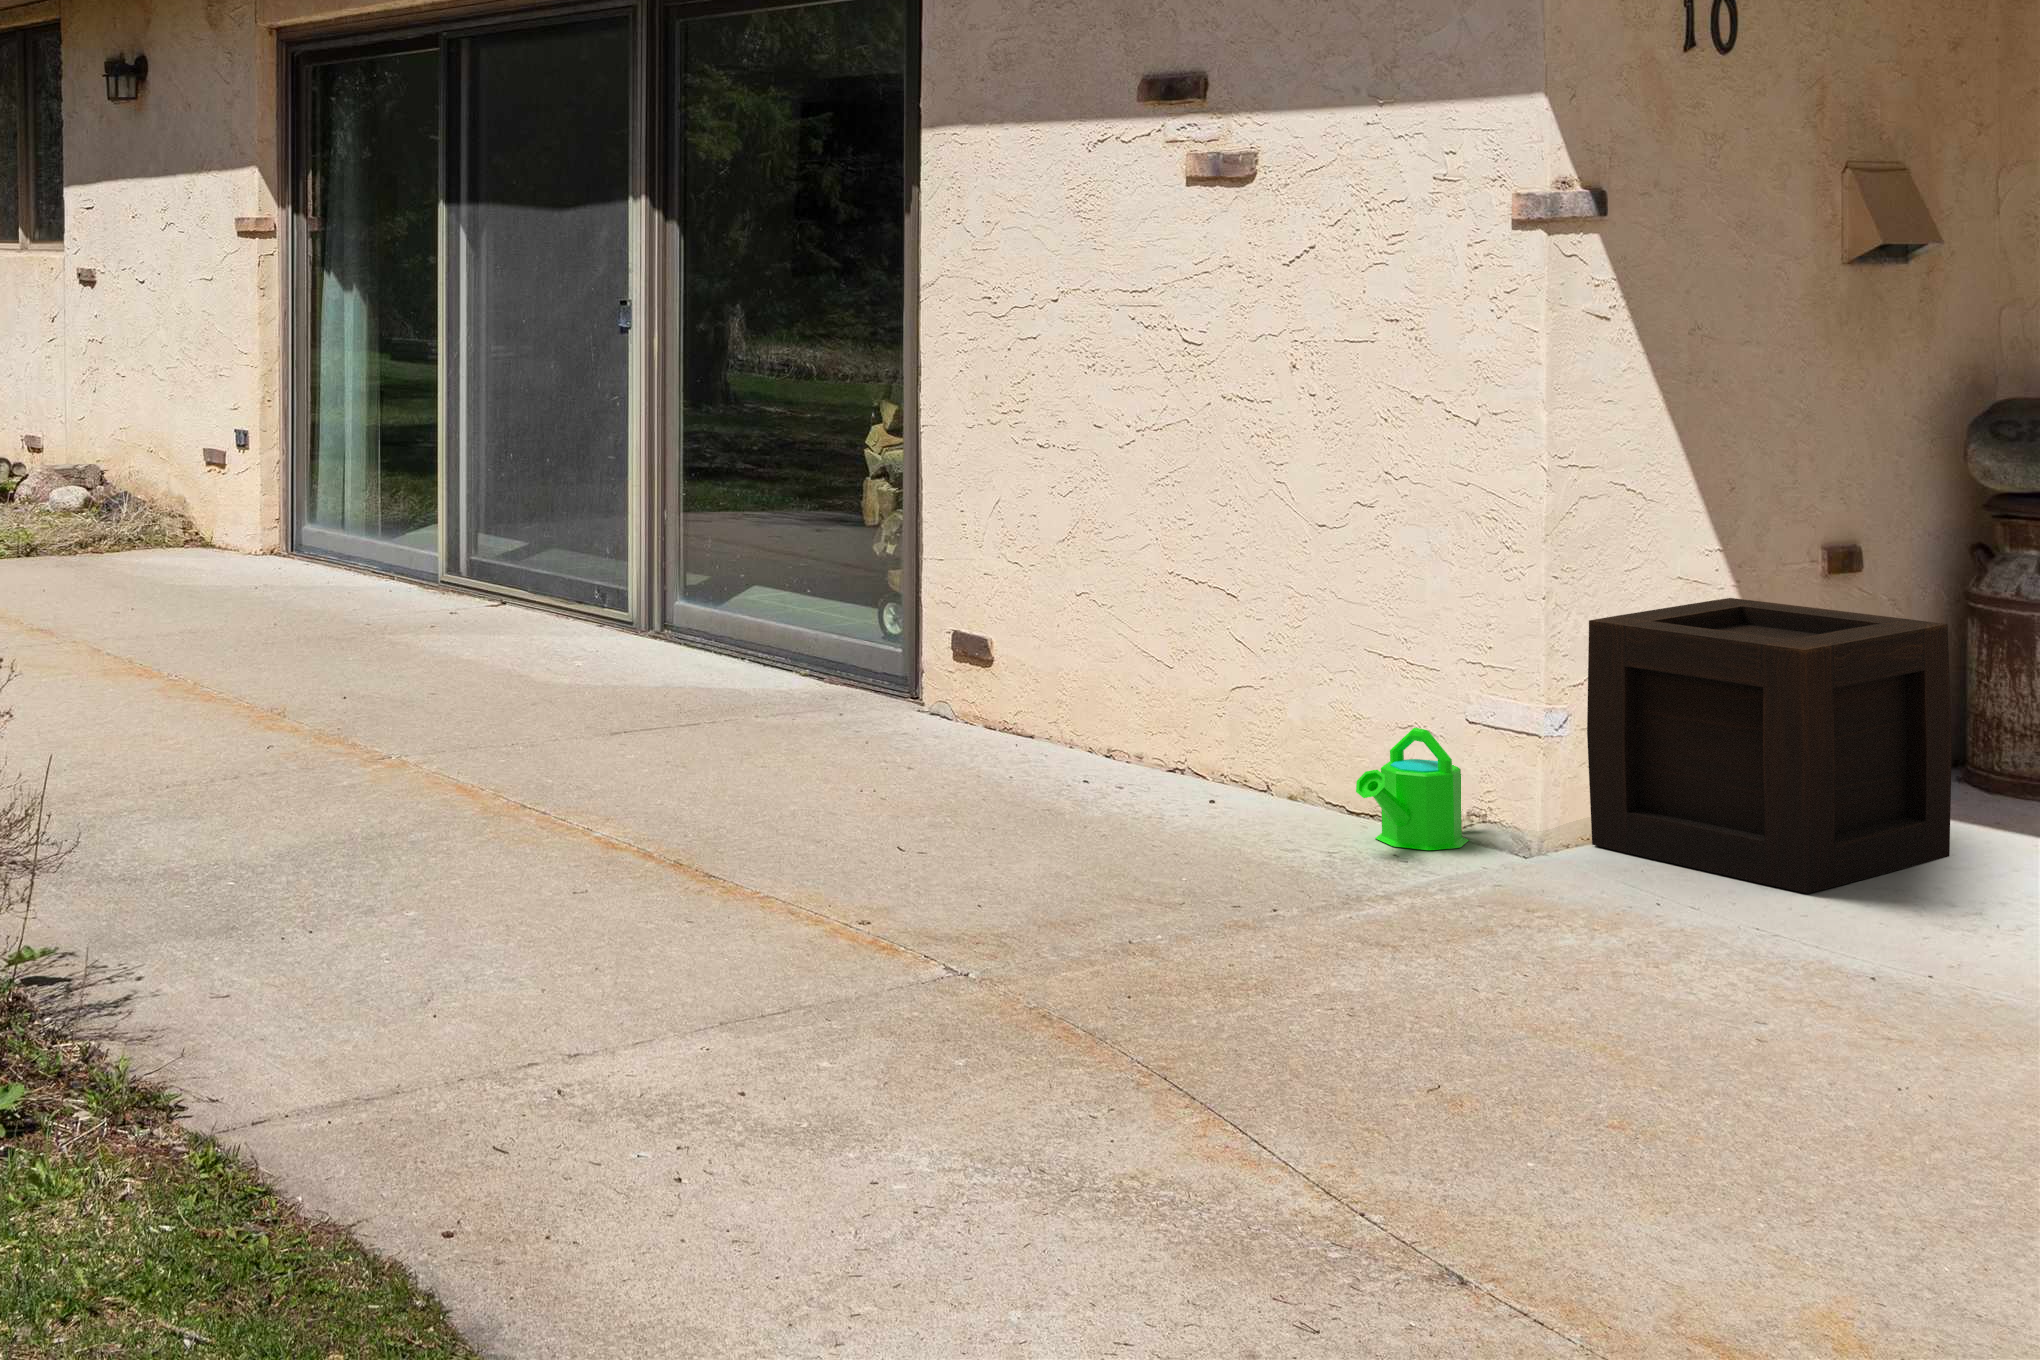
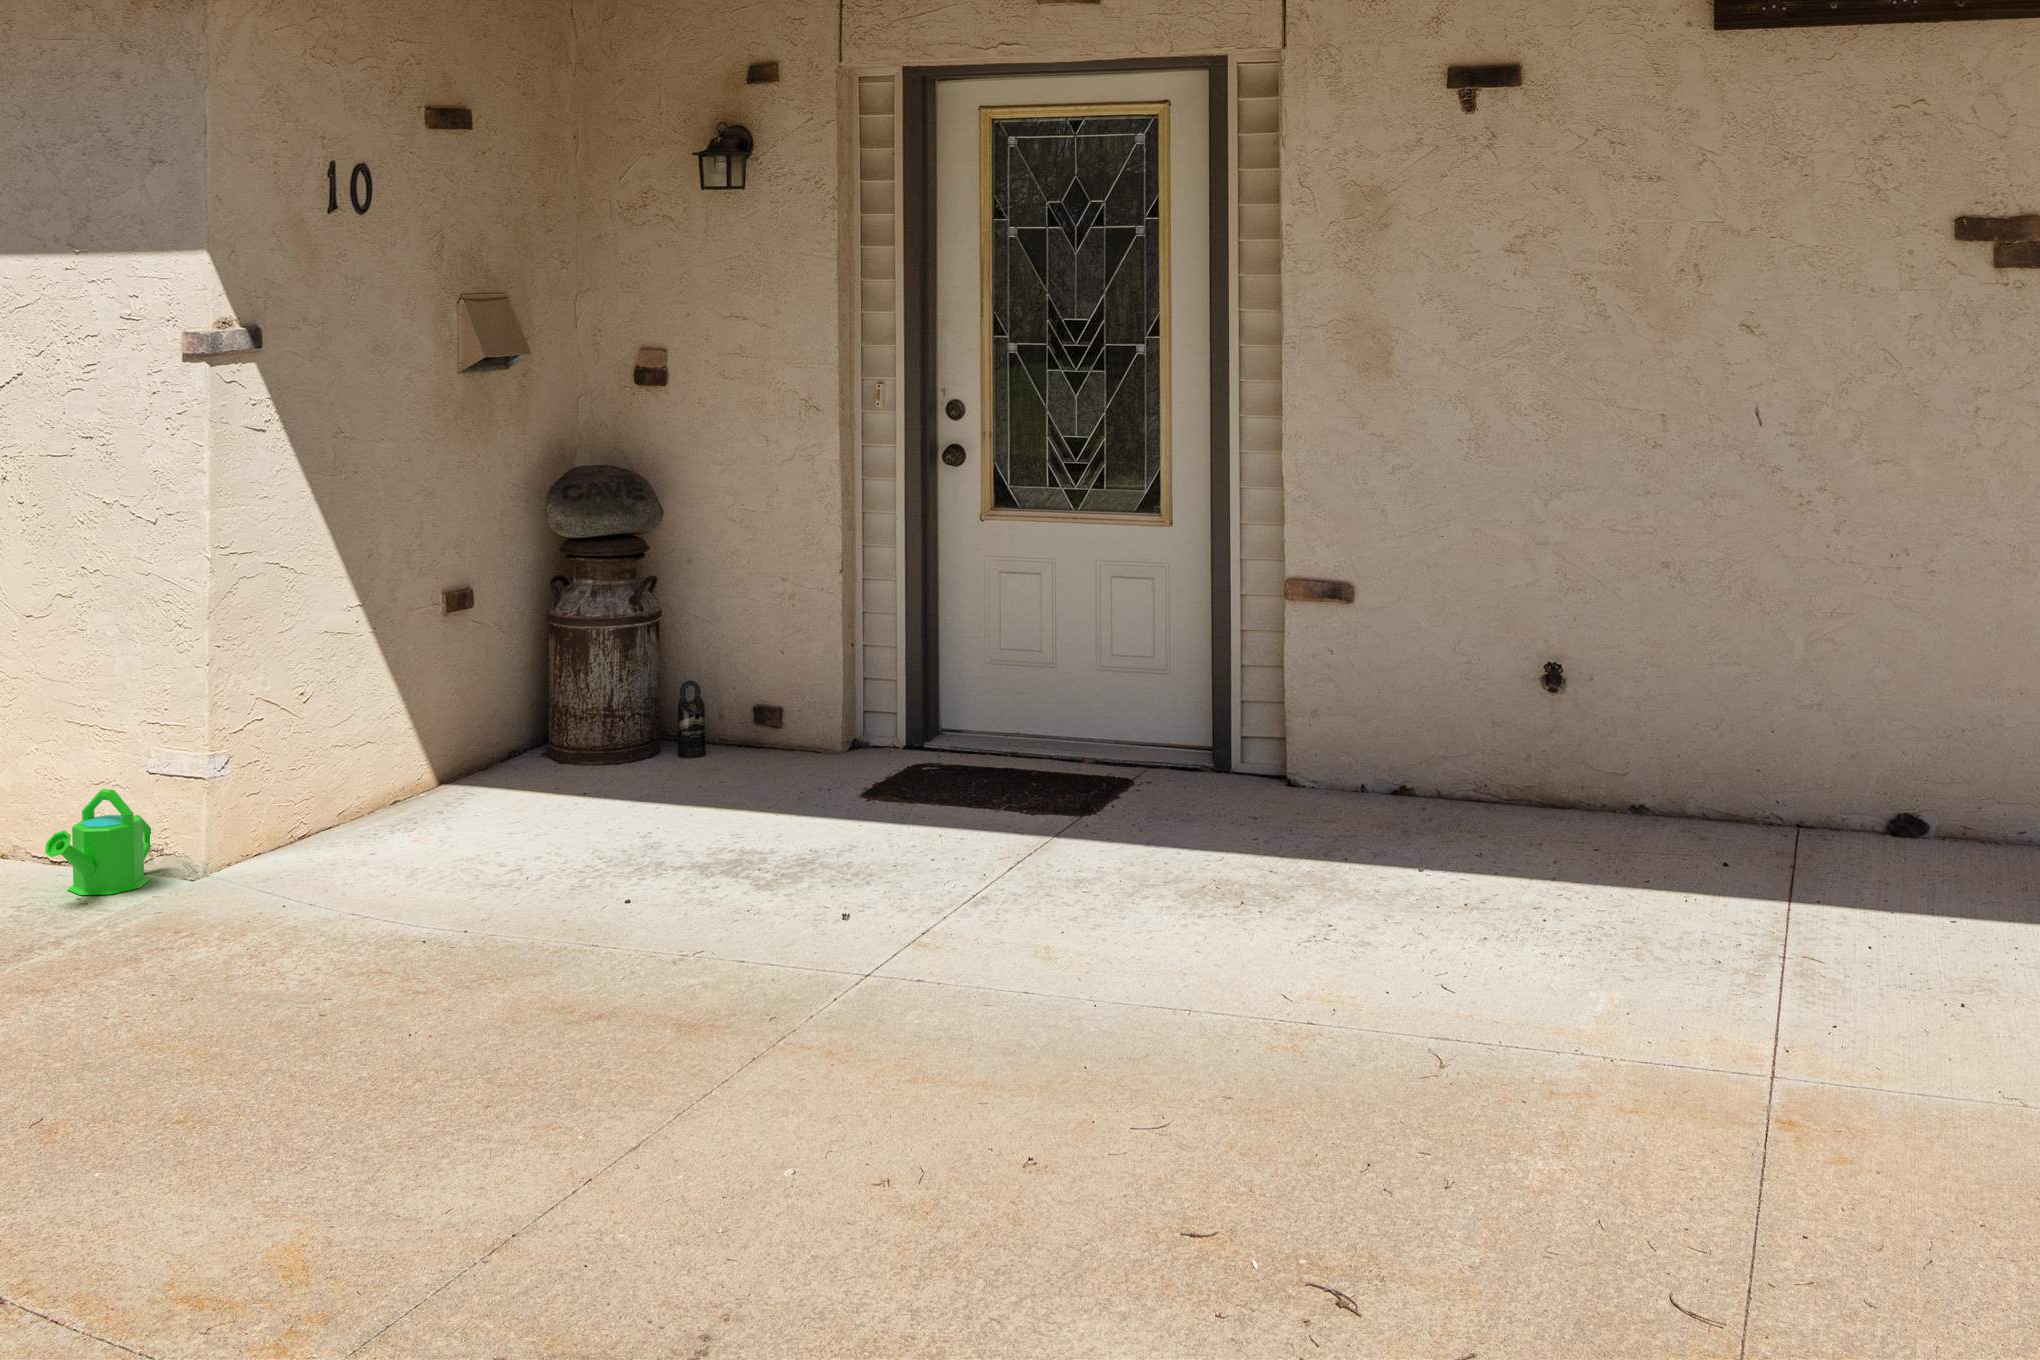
wooden crate: present [1587,598,1952,893] -> none [248,652,521,887]

